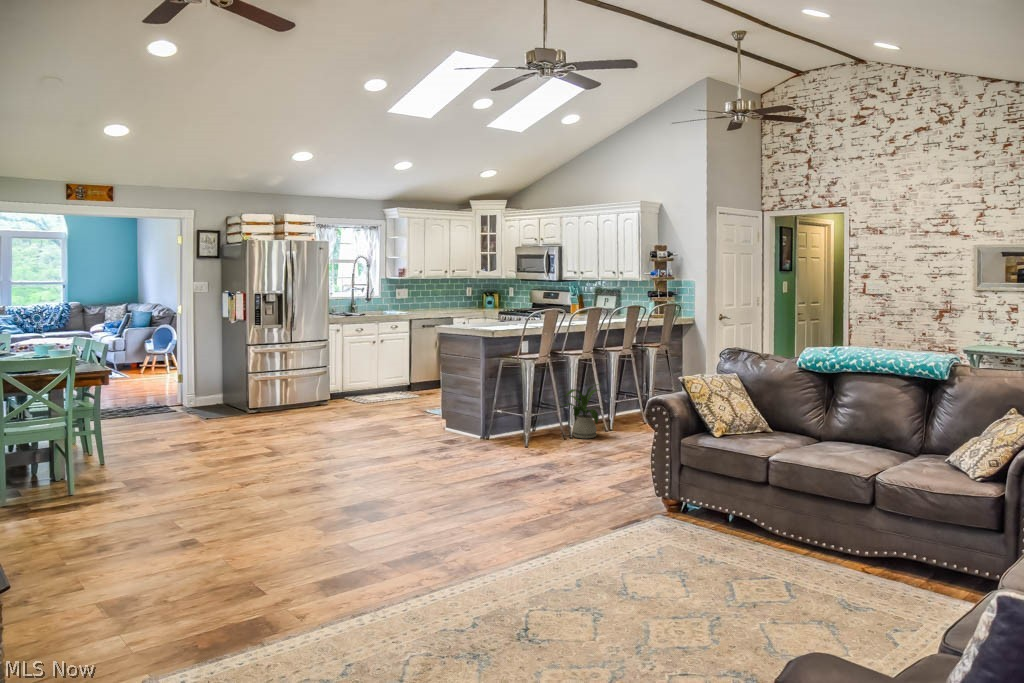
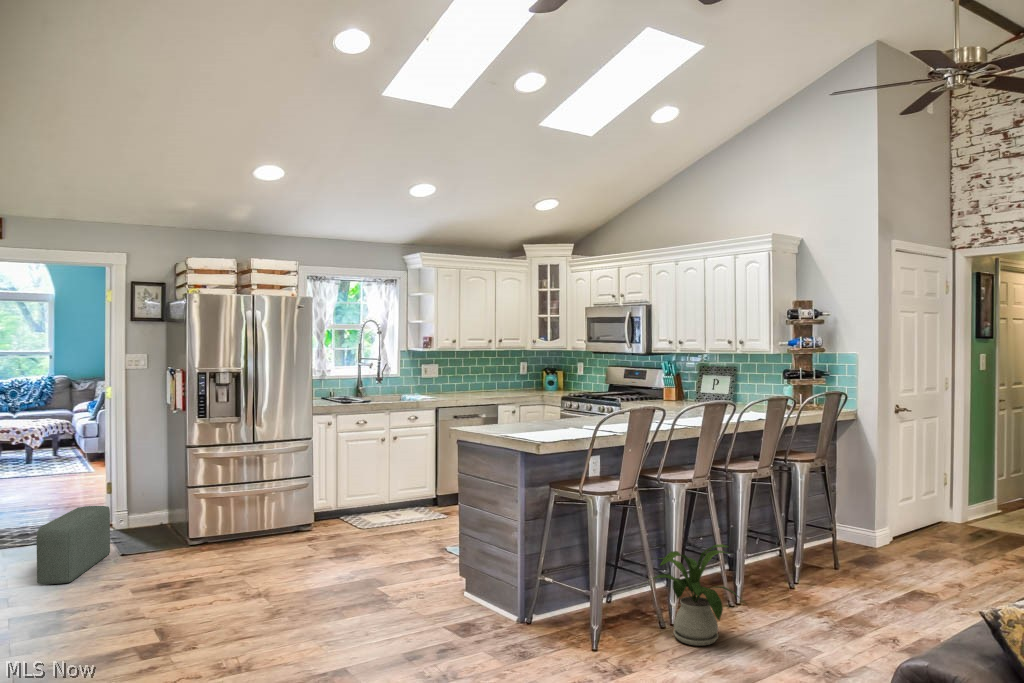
pouf: none [173,383,203,428] -> present [36,506,110,584]

